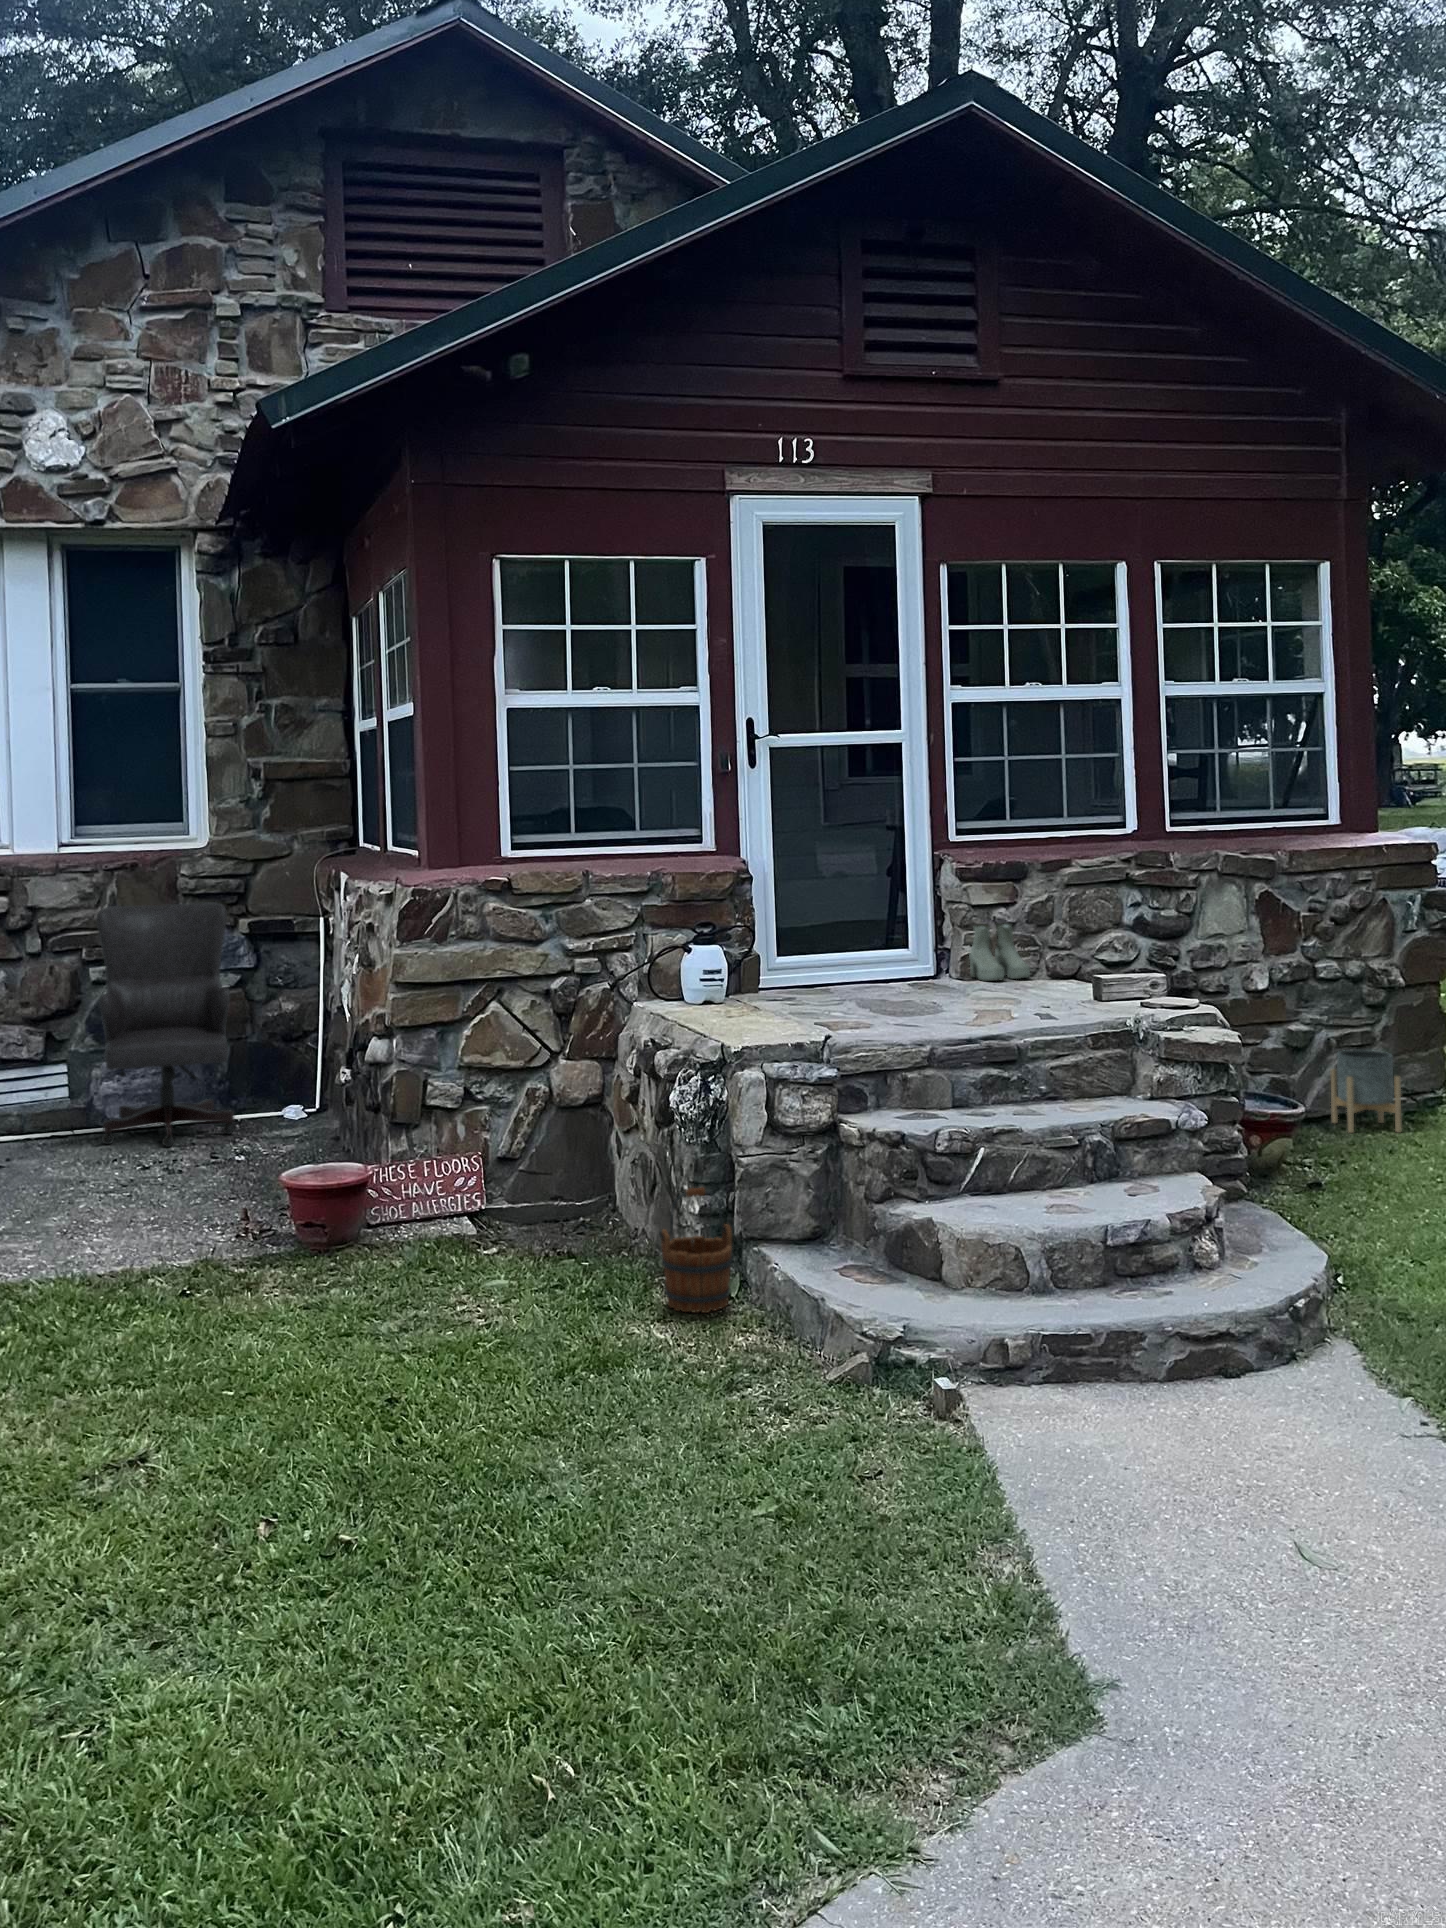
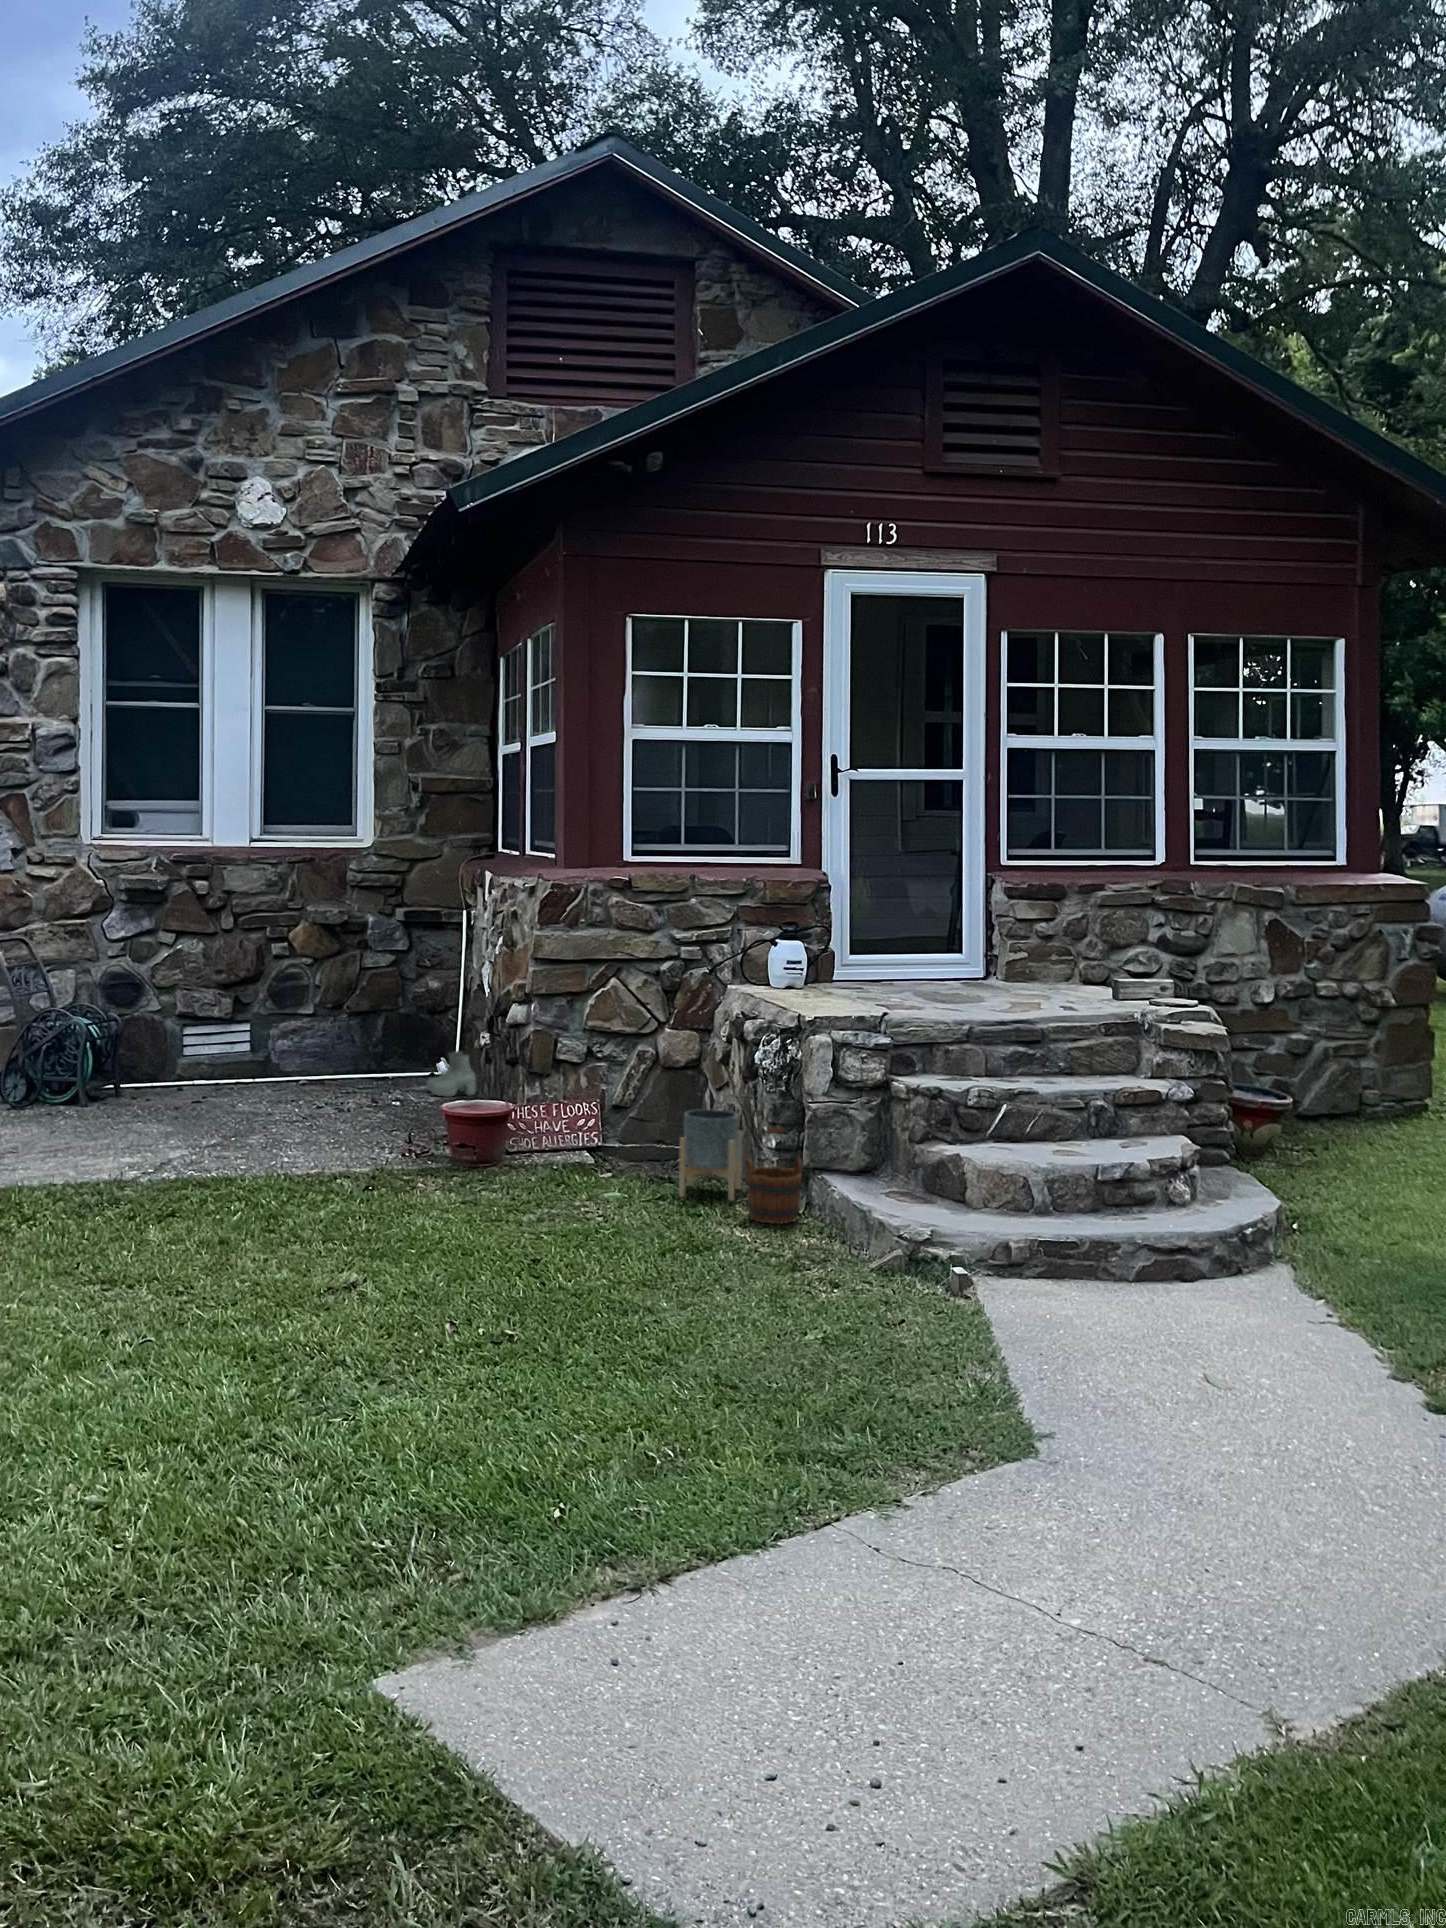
chair: present [97,902,235,1147] -> none [281,891,390,1093]
boots: present [969,923,1030,981] -> present [427,1051,475,1097]
planter: present [1331,1050,1402,1133] -> present [679,1109,742,1201]

